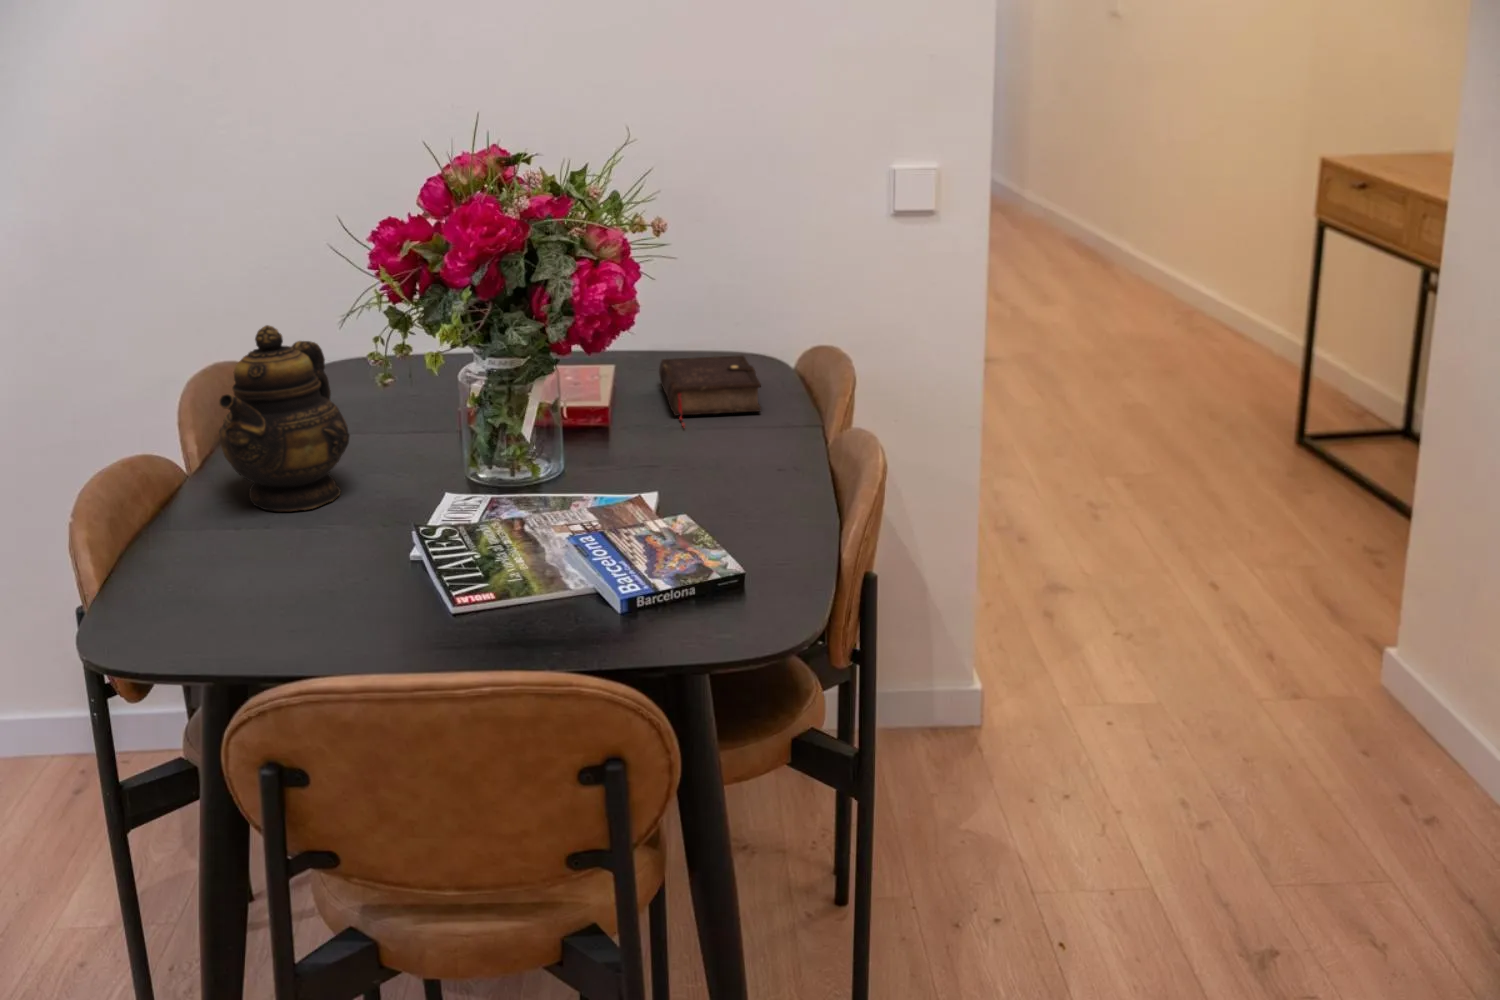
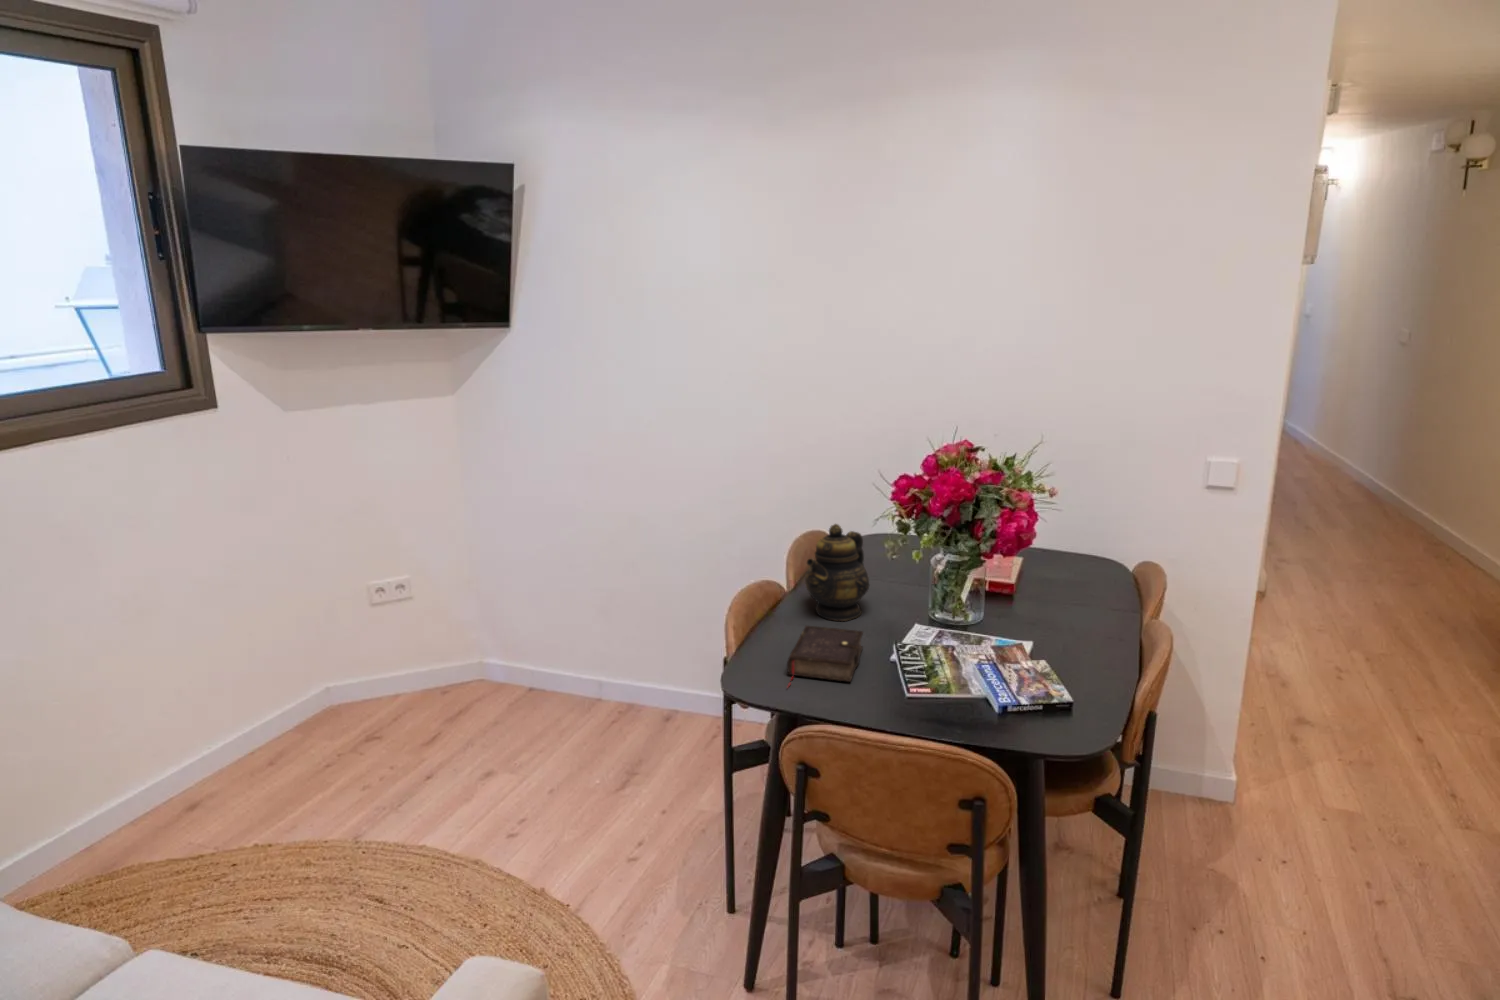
book: present [659,355,761,426] -> present [787,626,863,685]

